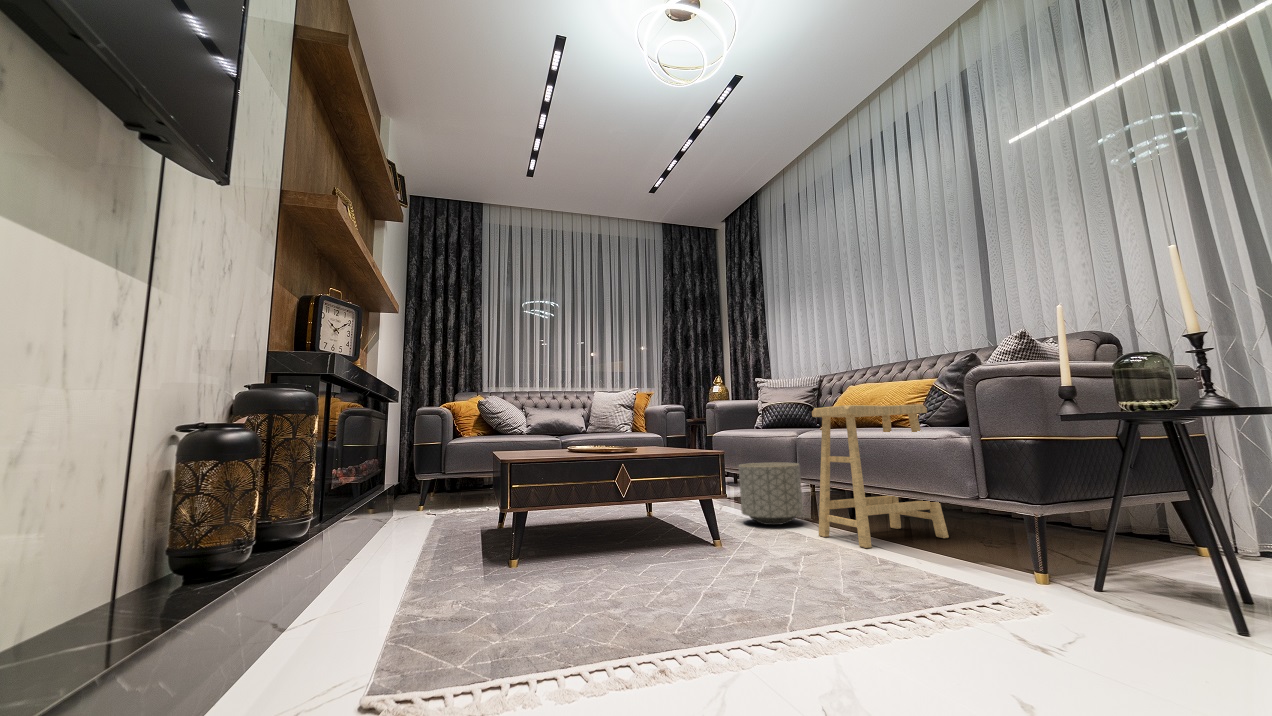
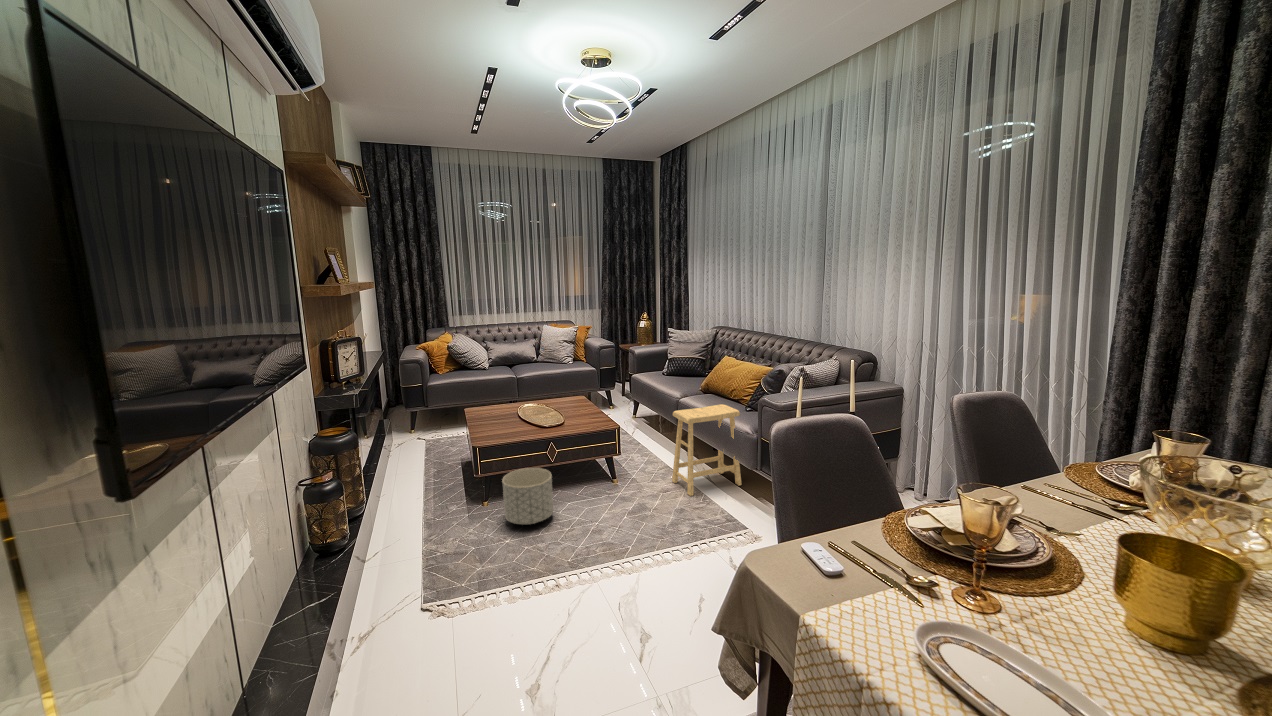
planter: present [739,463,803,525] -> present [502,468,553,525]

